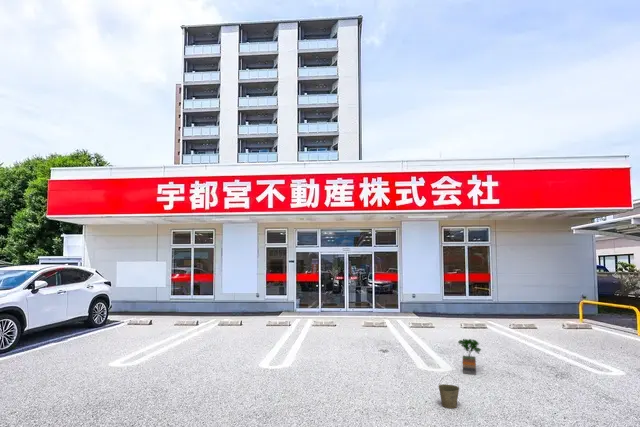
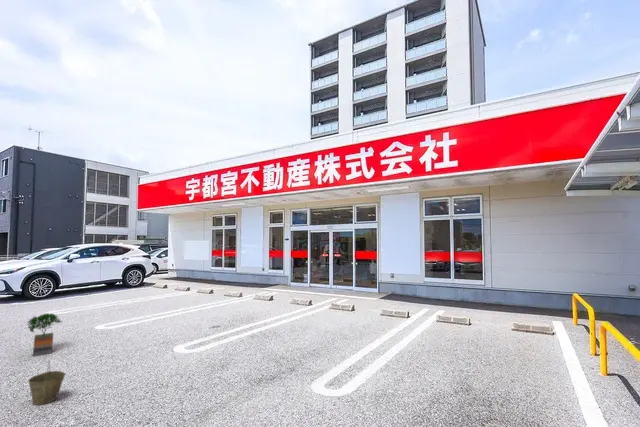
potted tree: present [458,339,481,375] -> present [28,313,61,356]

